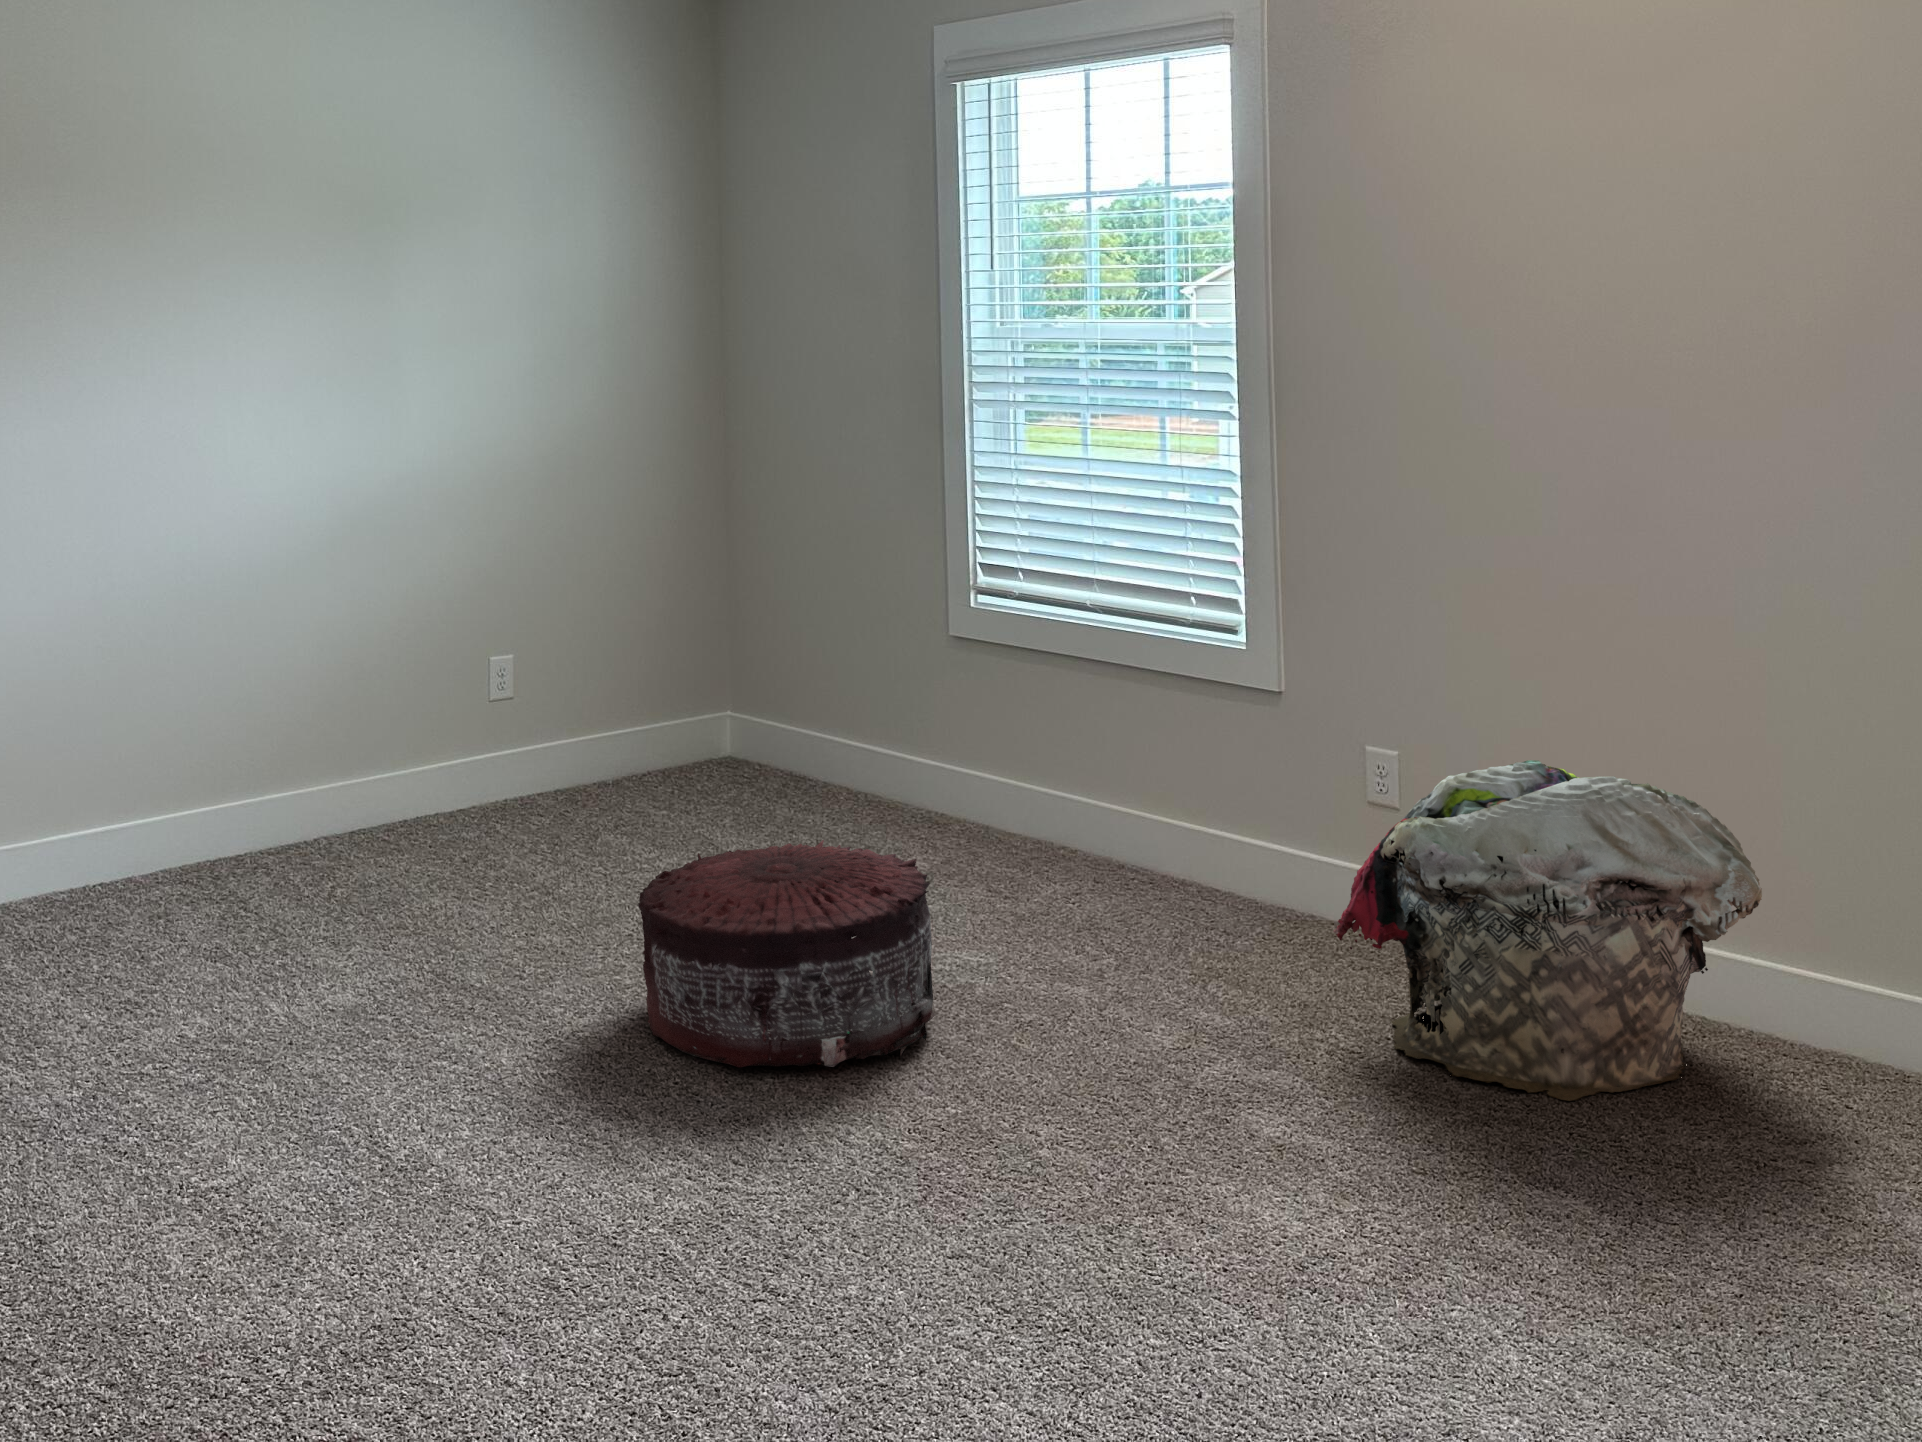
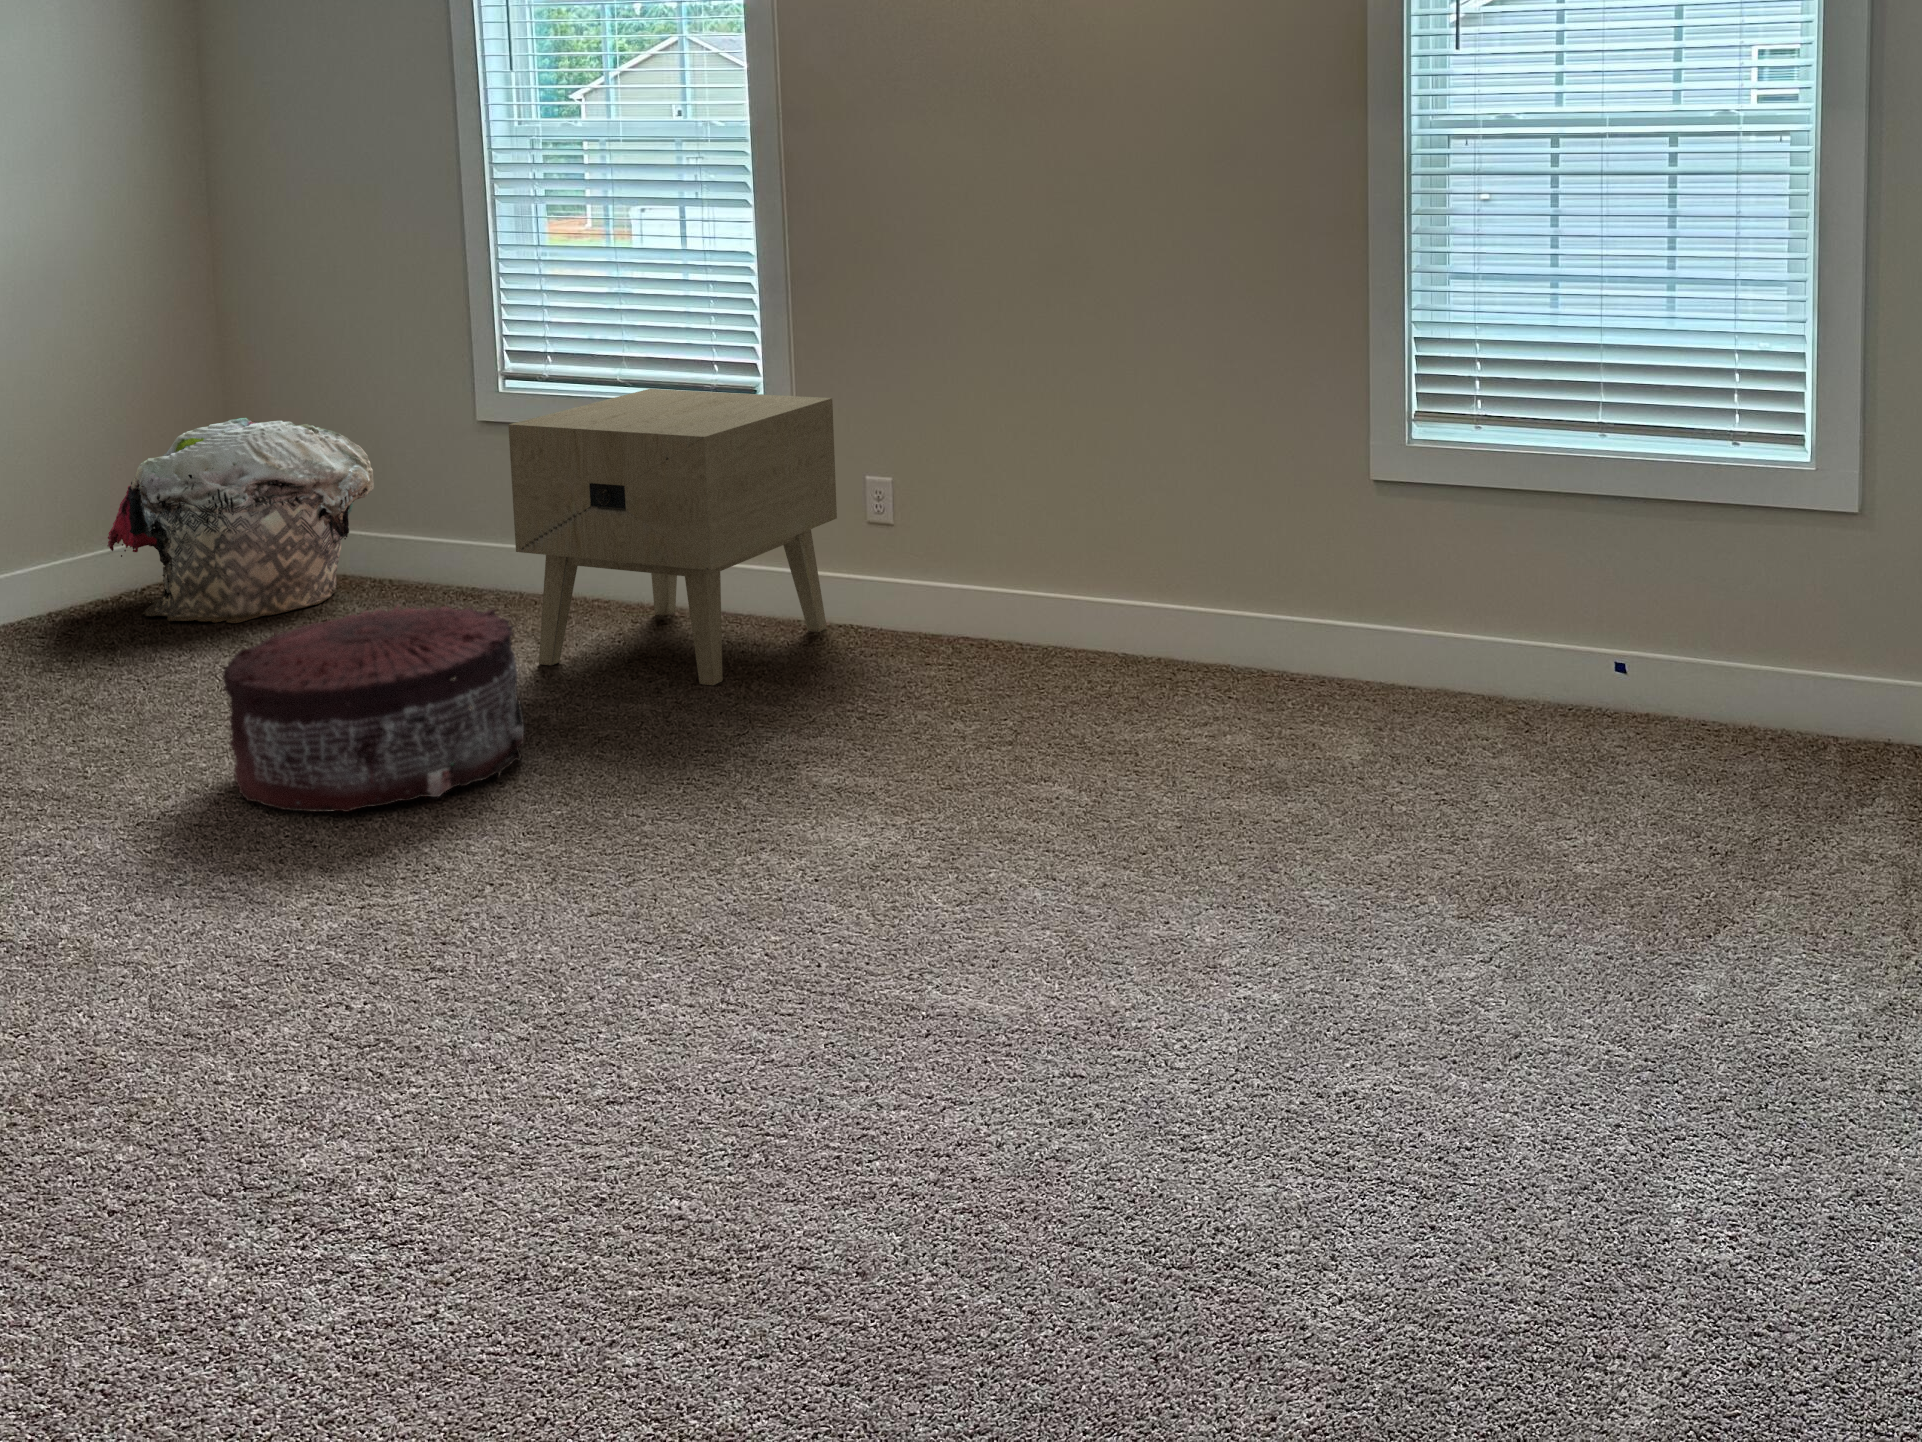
nightstand: none [955,619,1329,978] -> present [508,389,837,685]
laundry basket: present [1334,760,1762,1101] -> present [107,418,374,623]

